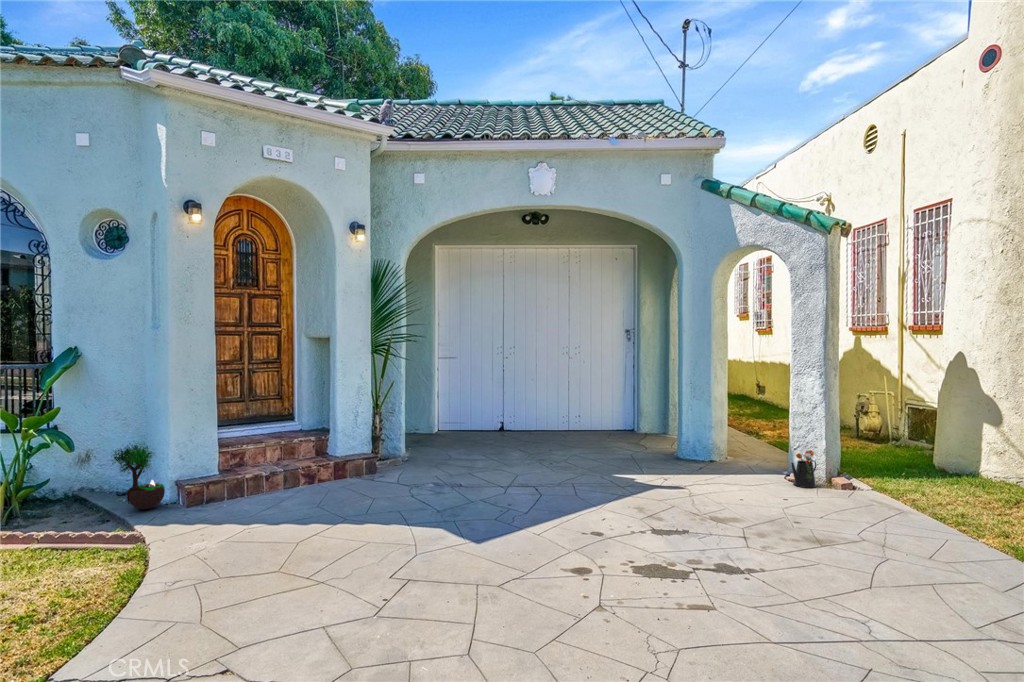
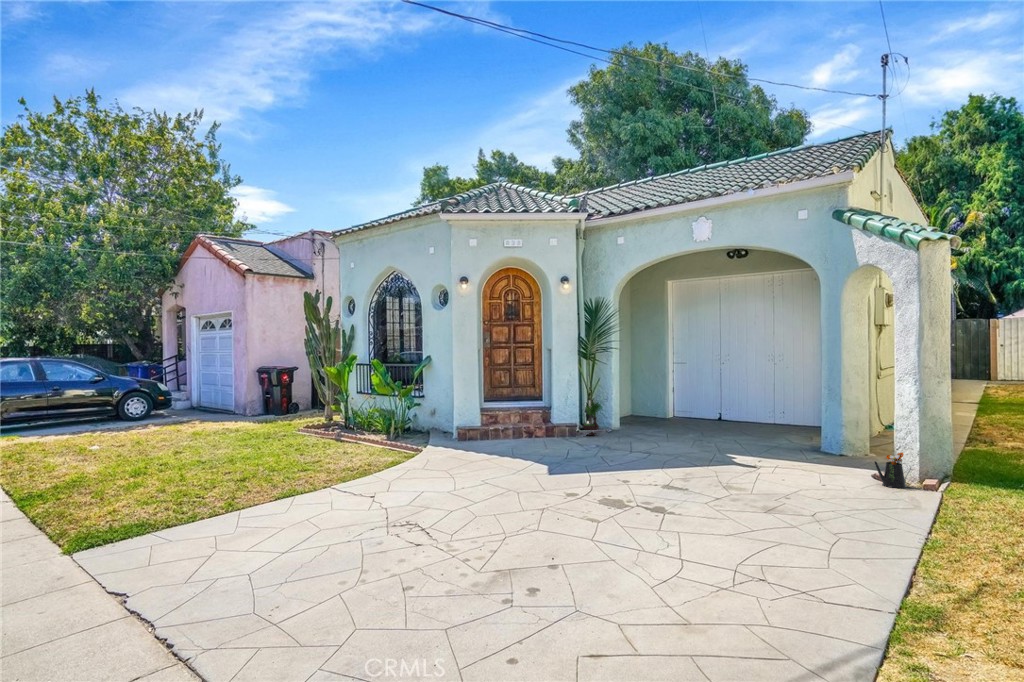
potted tree: present [111,443,165,509] -> present [583,402,601,435]

